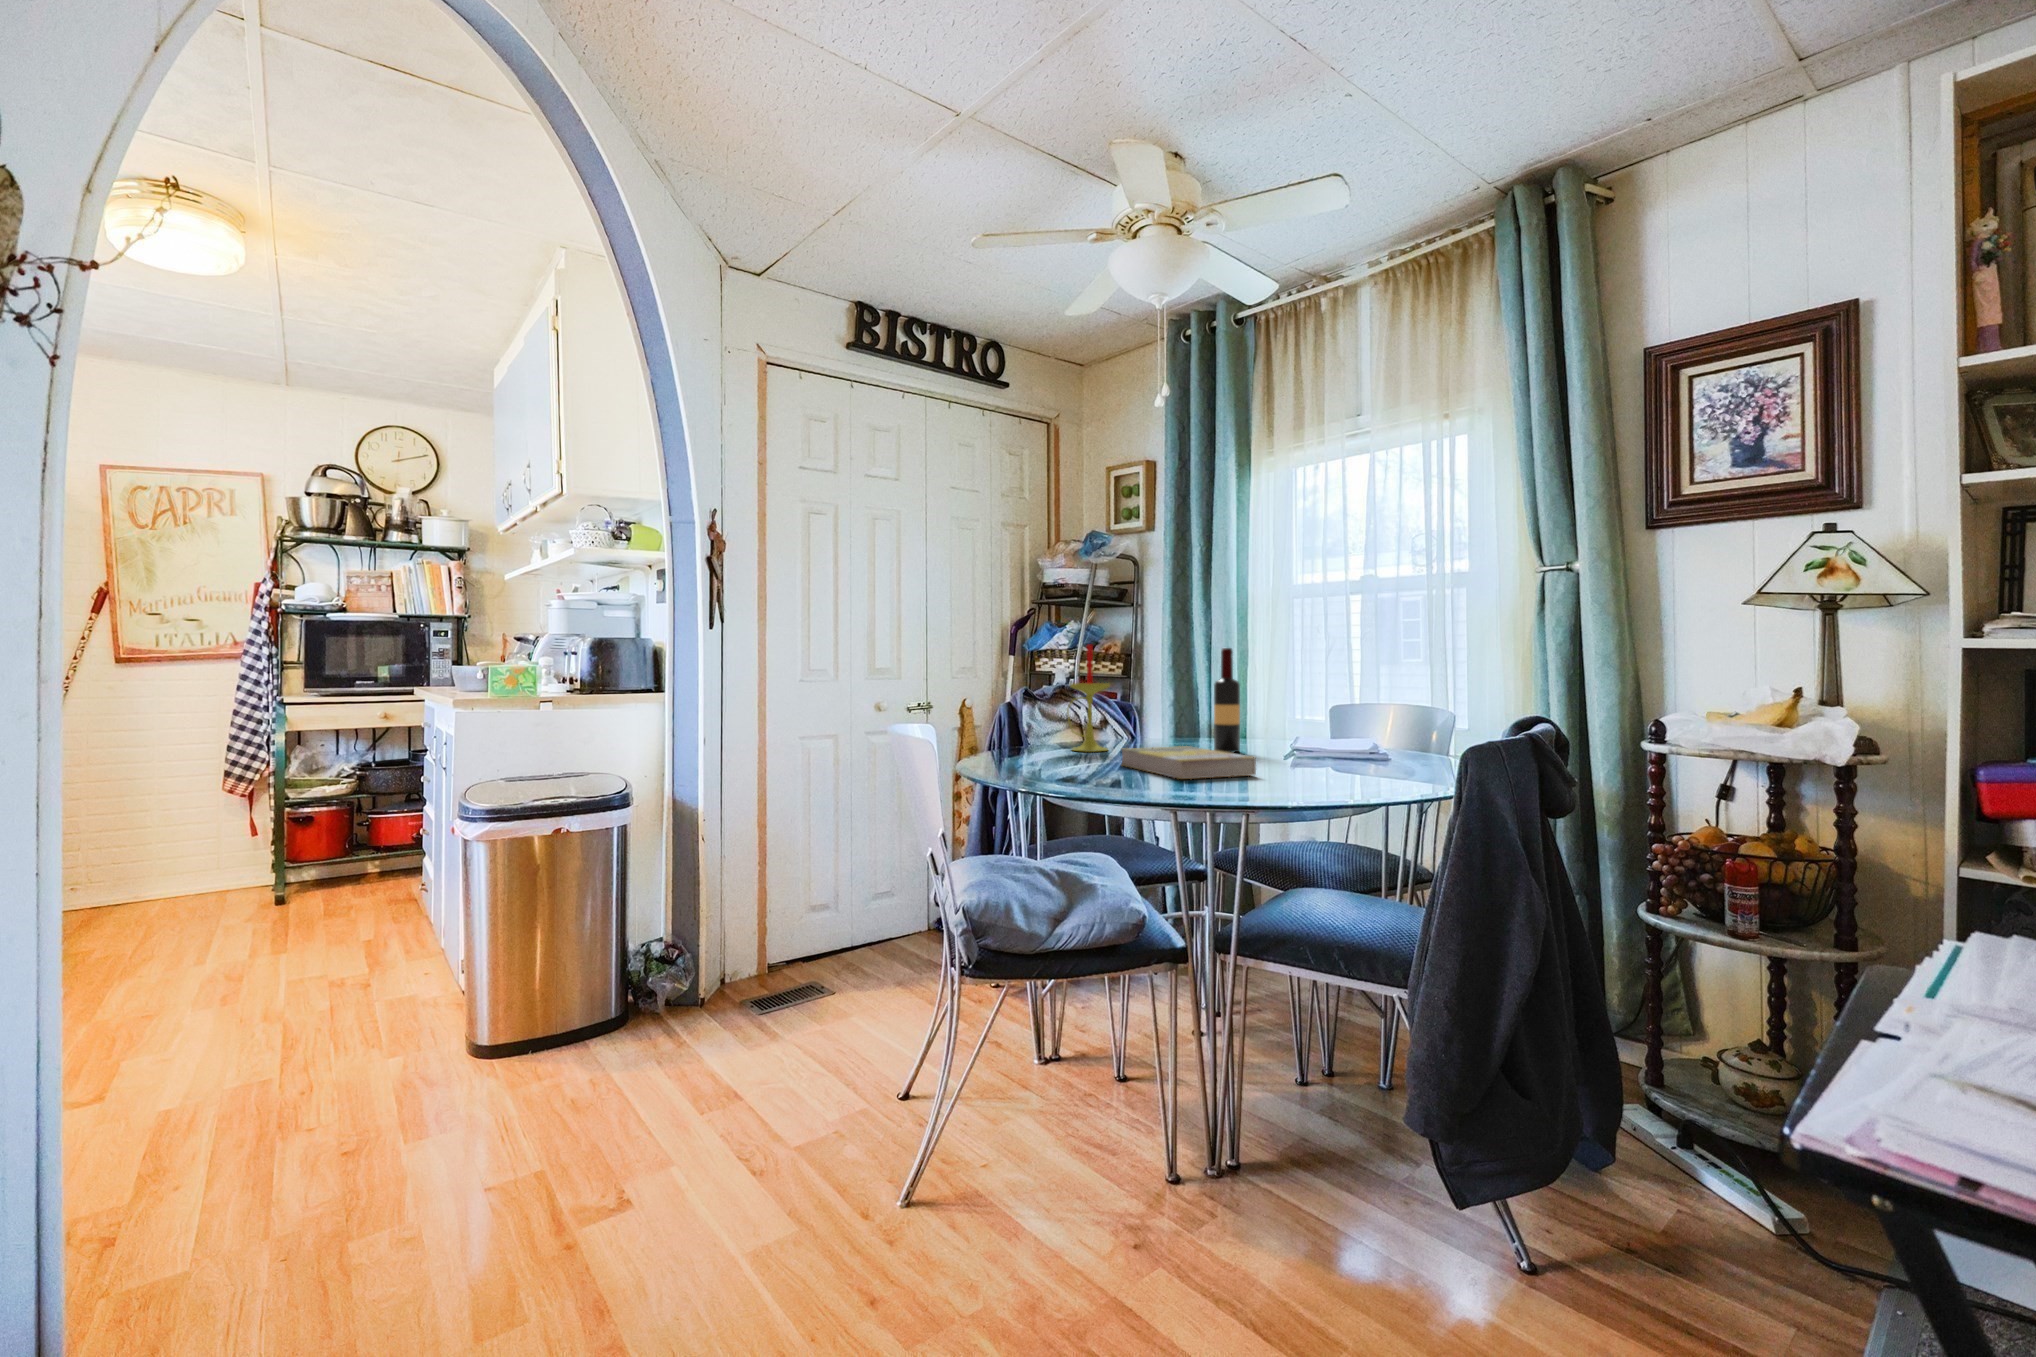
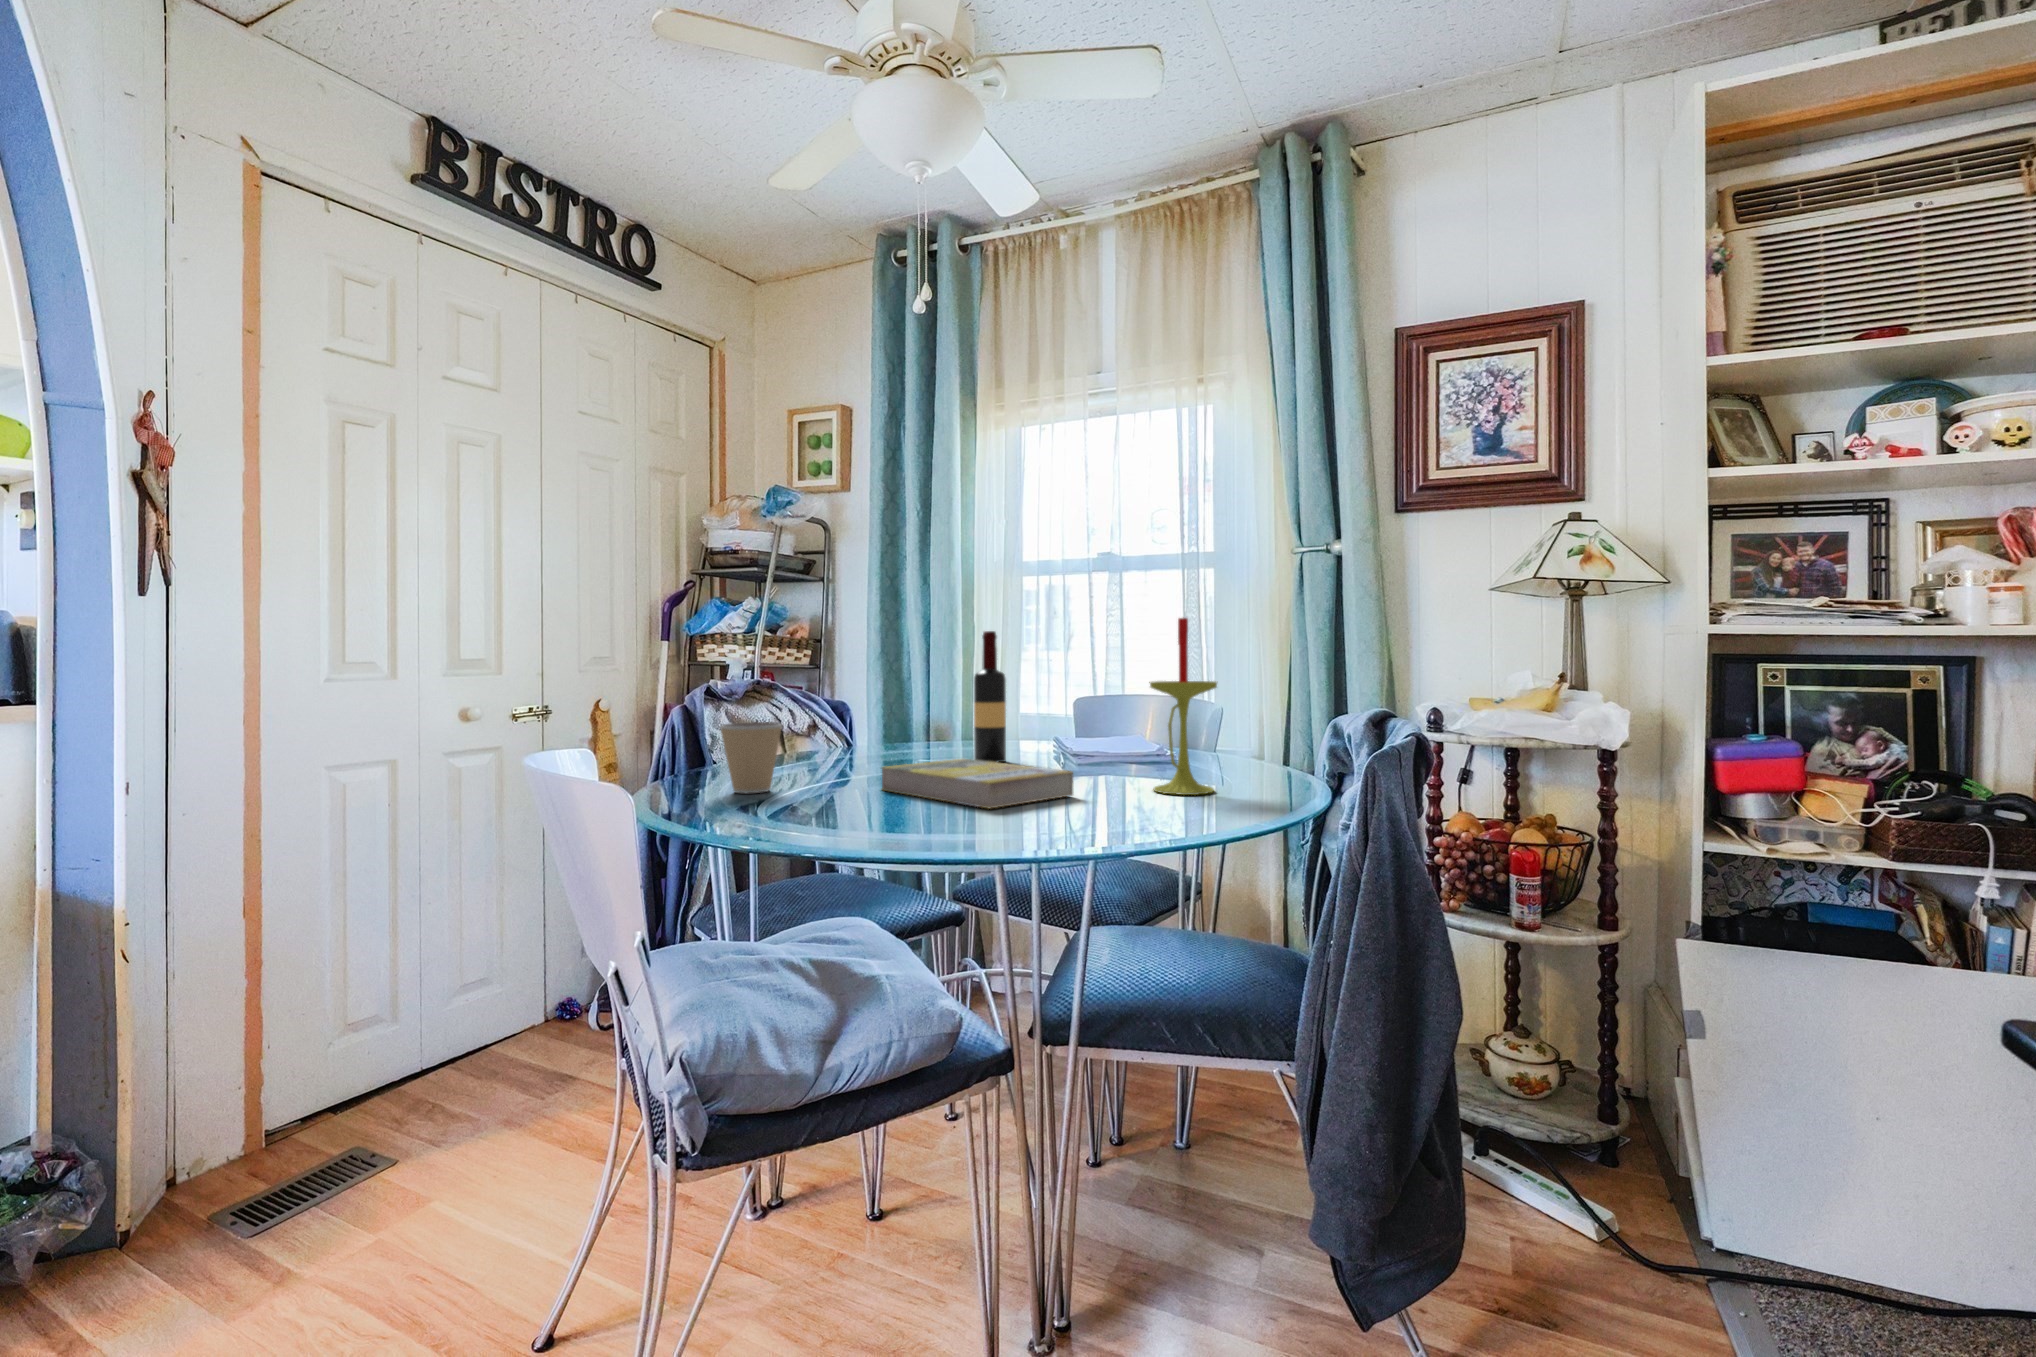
candle: present [1067,645,1110,752] -> present [1149,618,1217,795]
coffee cup: none [1014,714,1056,763] -> present [720,722,782,793]

